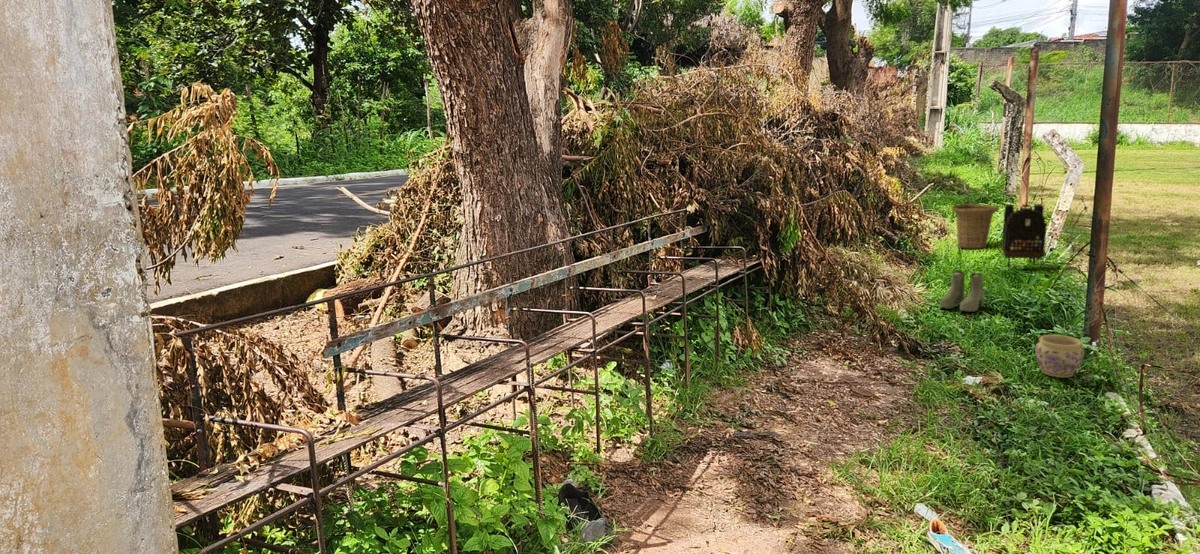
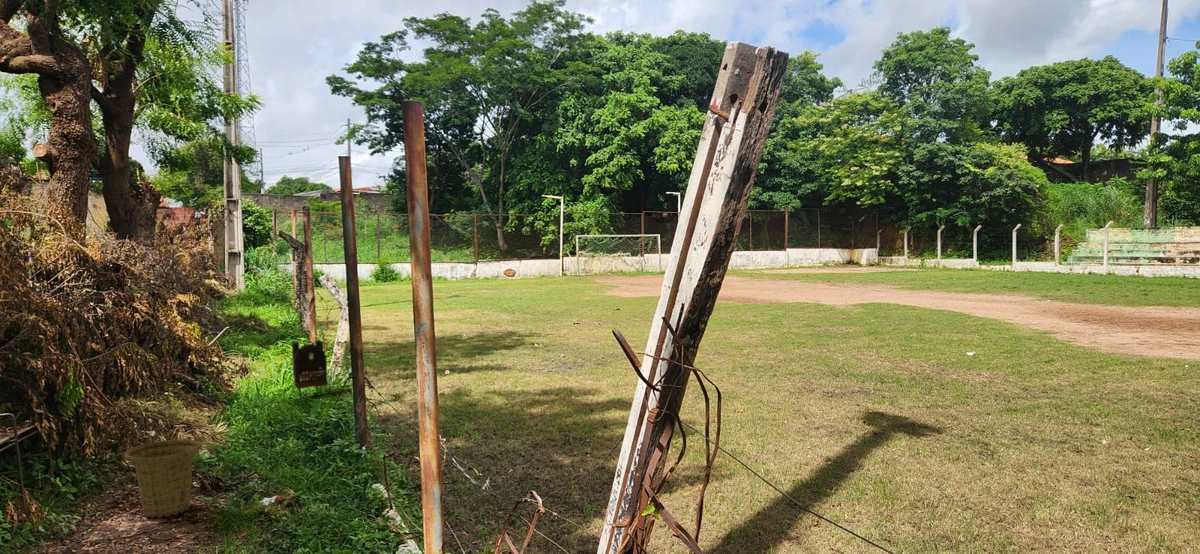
basket: present [951,204,999,249] -> present [125,439,202,518]
boots: present [940,271,985,312] -> none [240,406,279,442]
planter: present [1036,335,1084,378] -> none [318,446,354,482]

